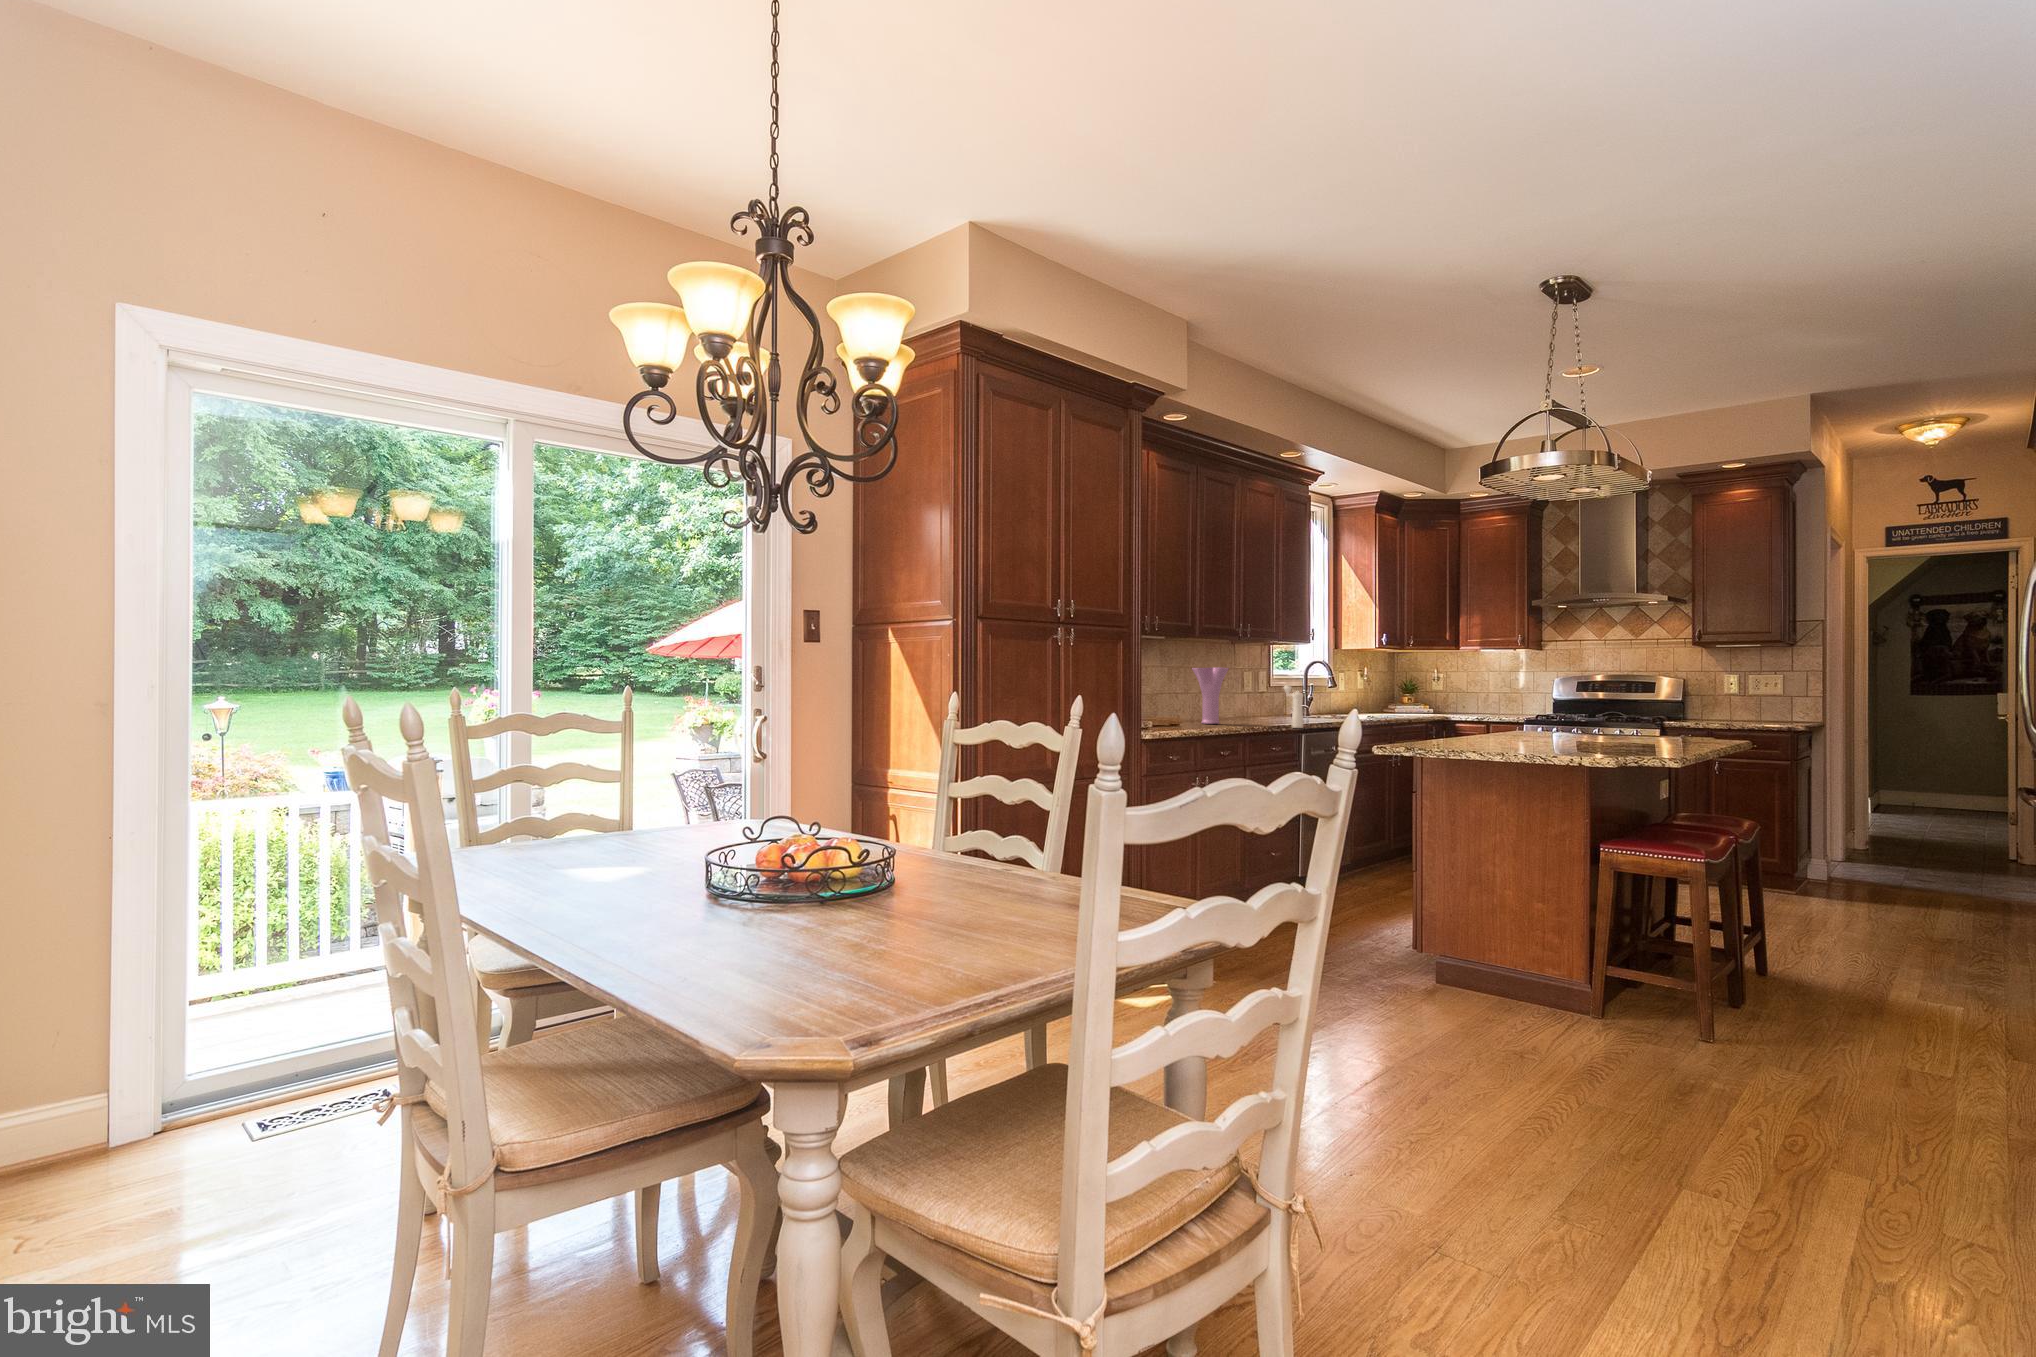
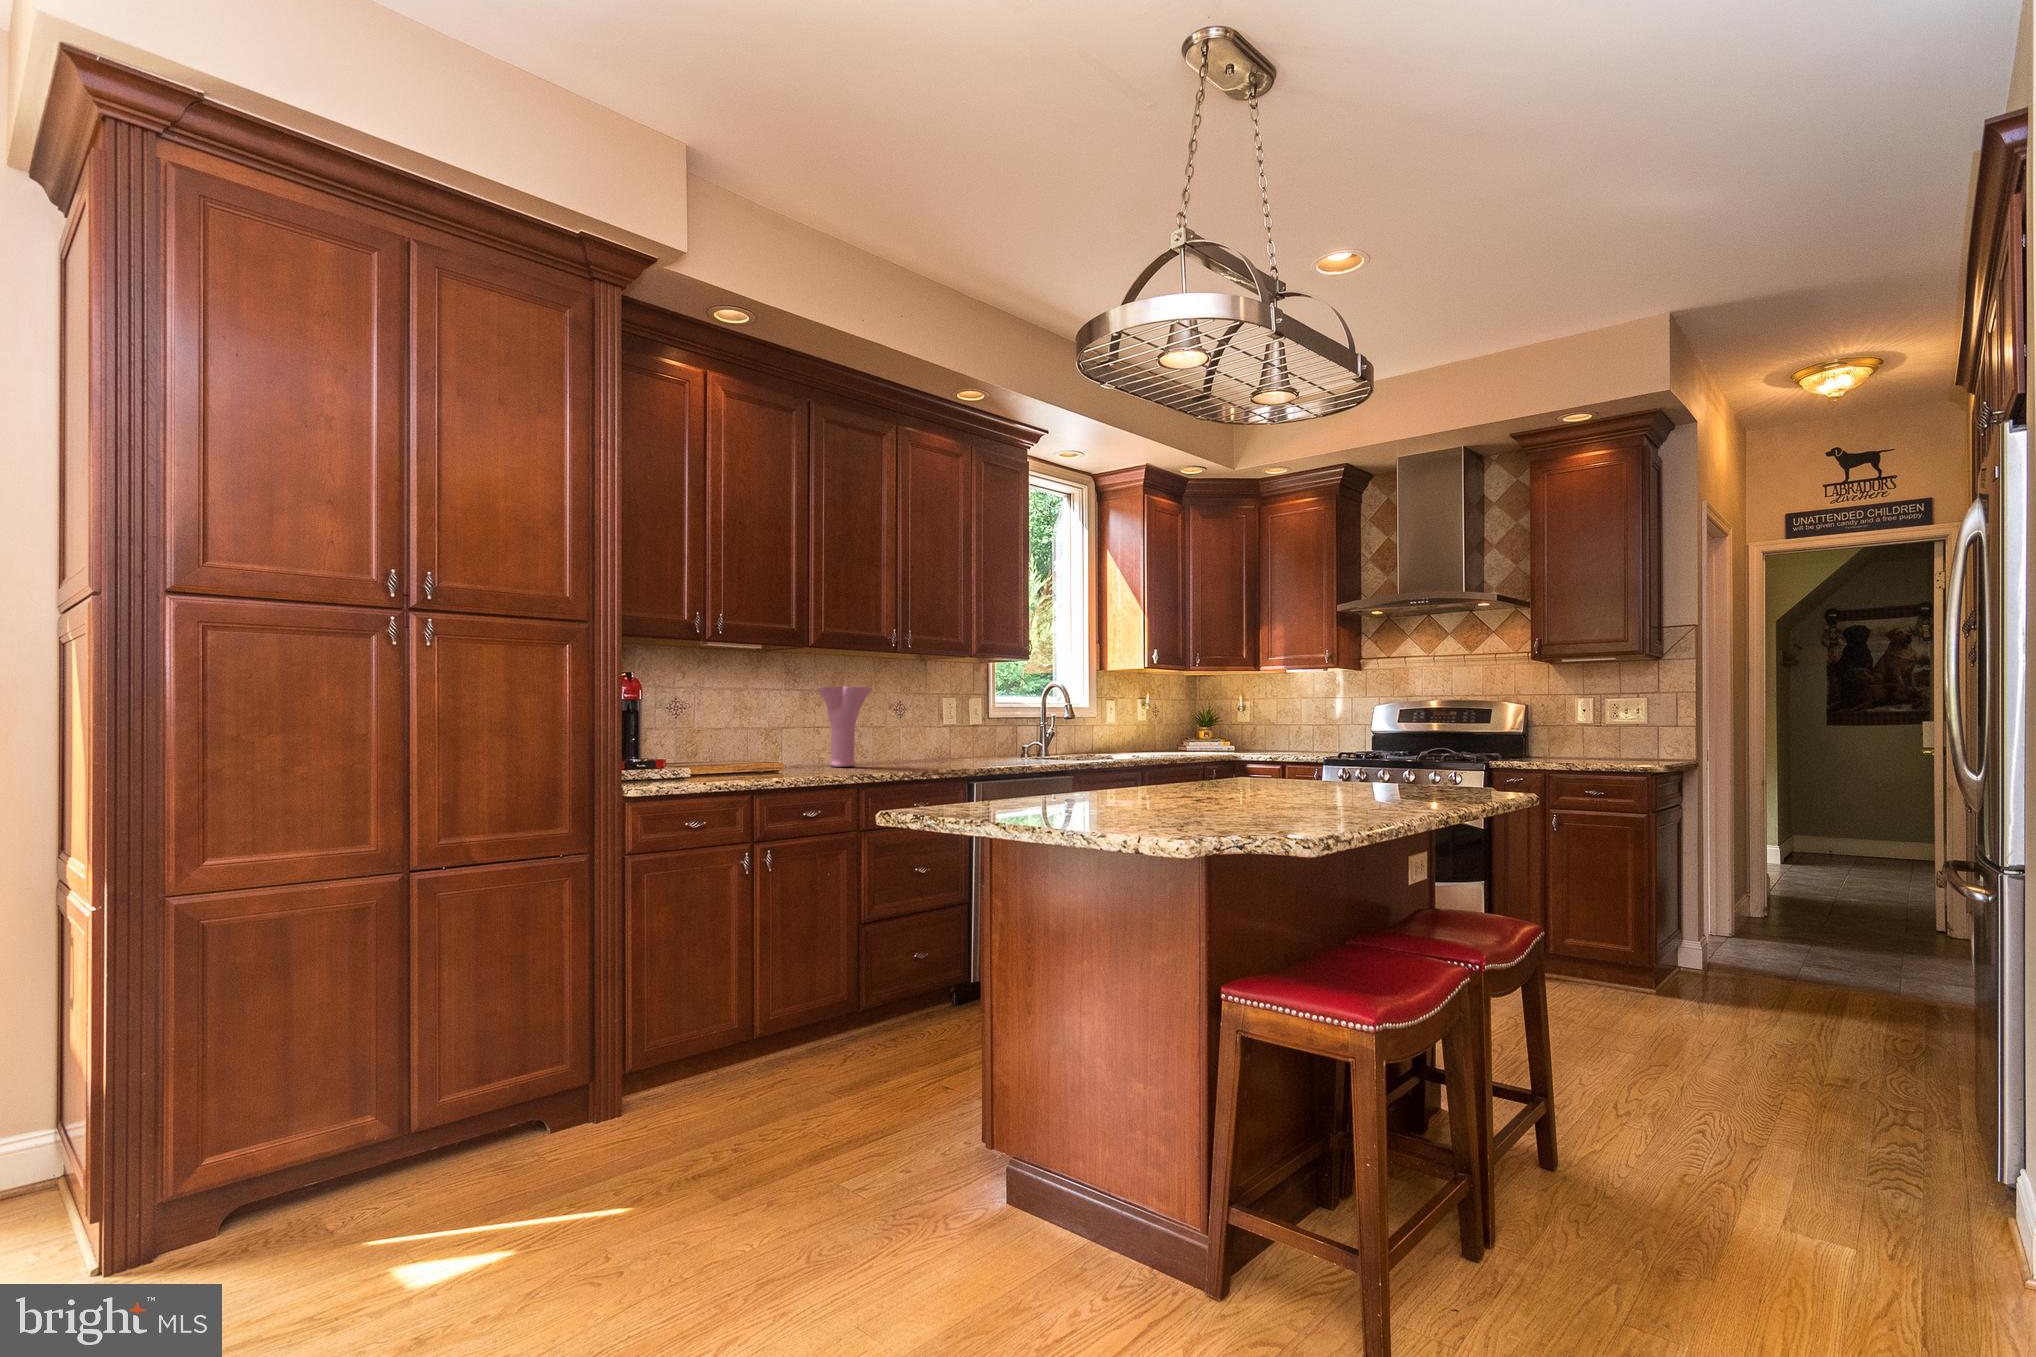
pepper mill: present [1284,686,1303,728] -> none [950,712,970,772]

